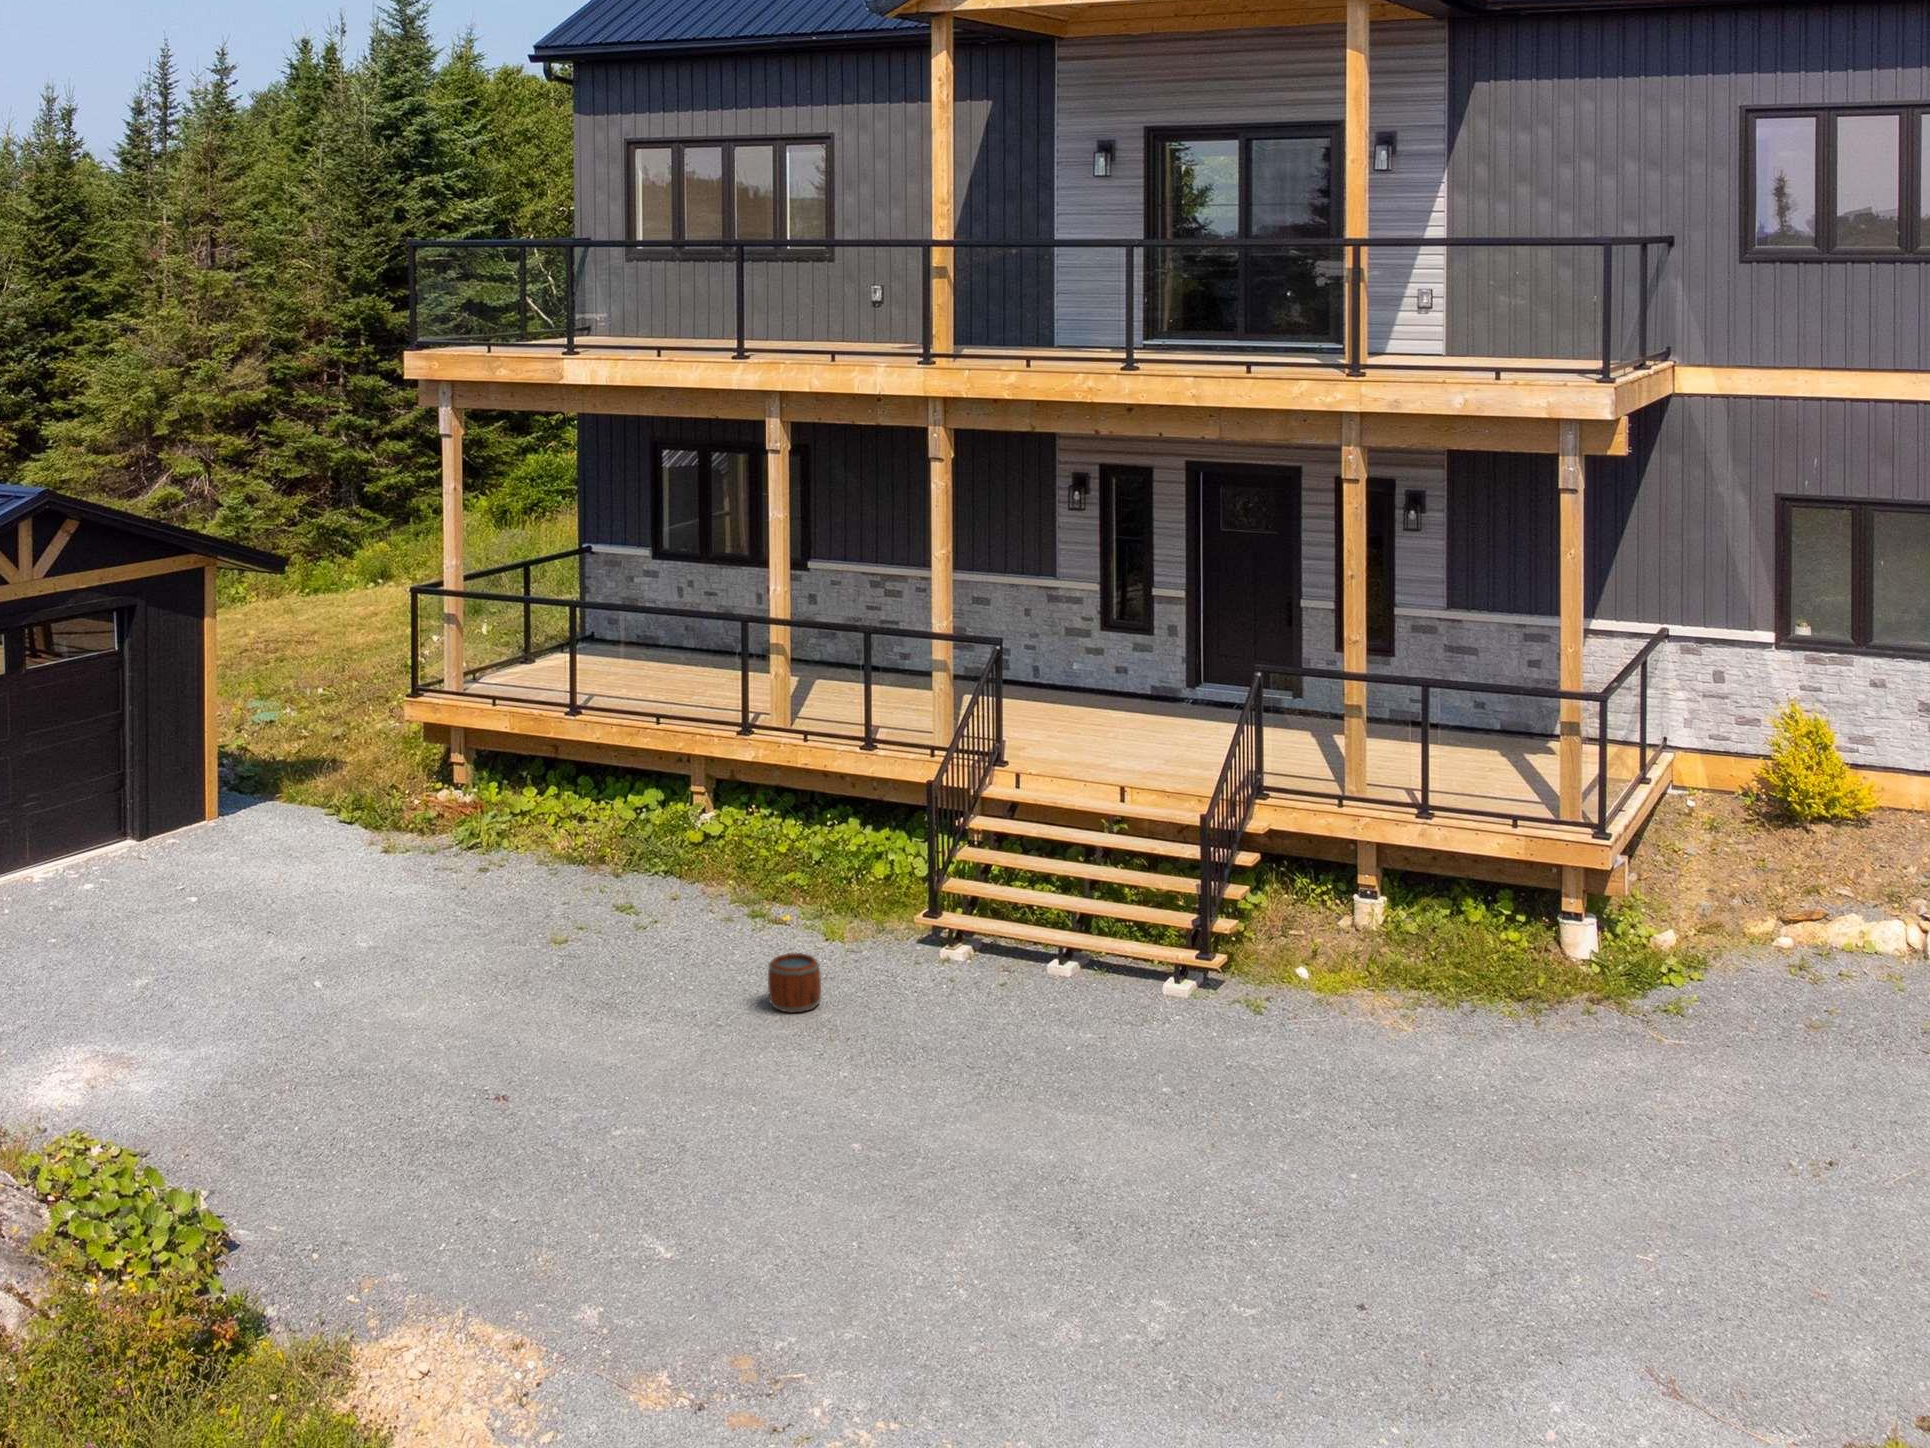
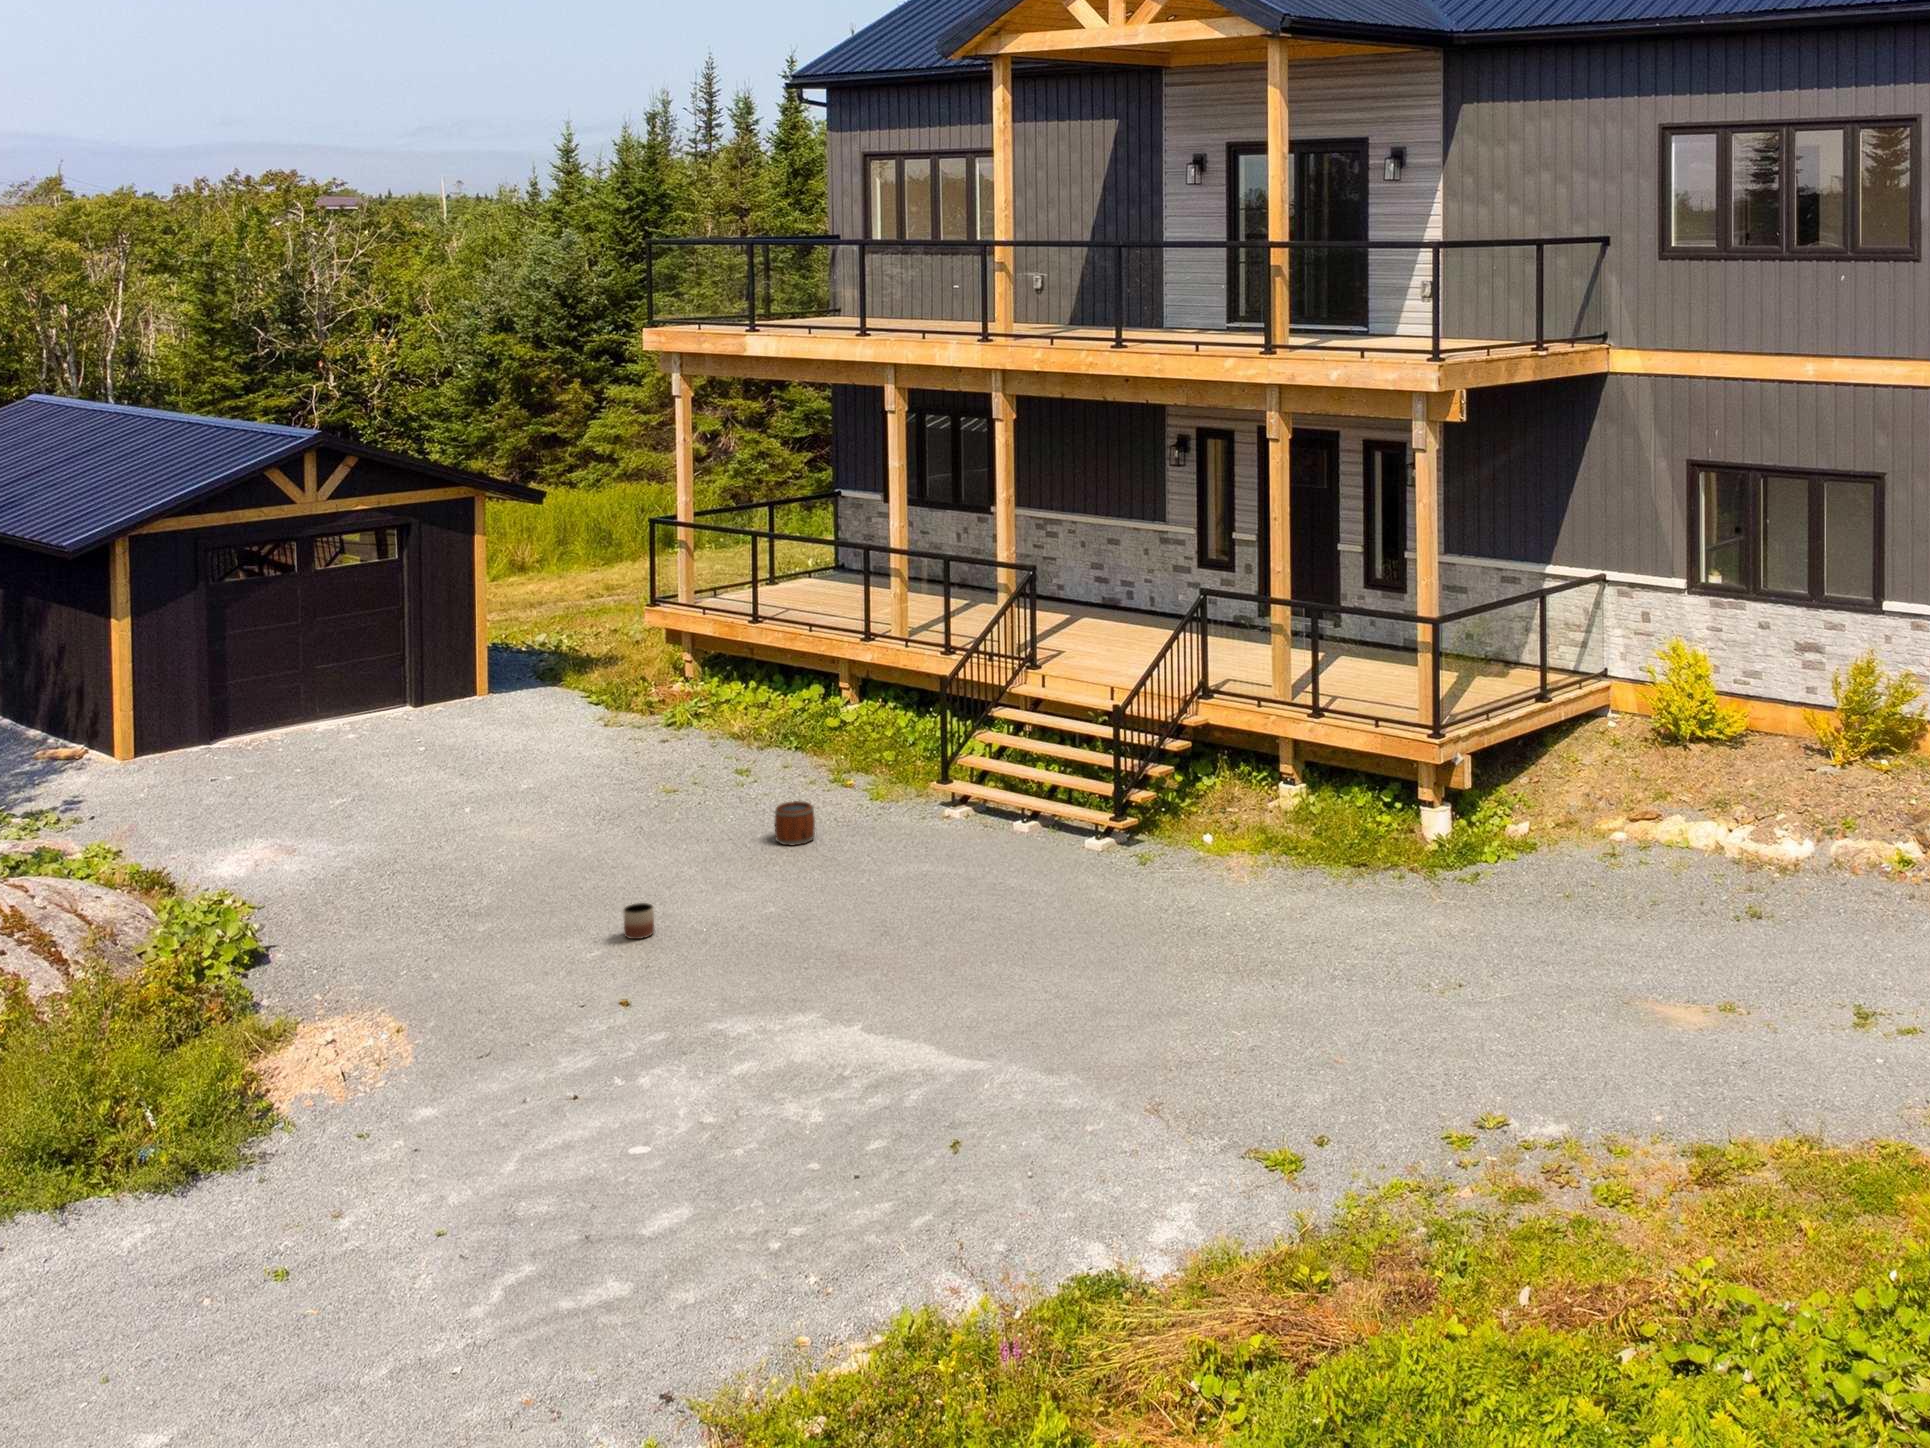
planter: none [689,1118,729,1170] -> present [624,903,654,939]

